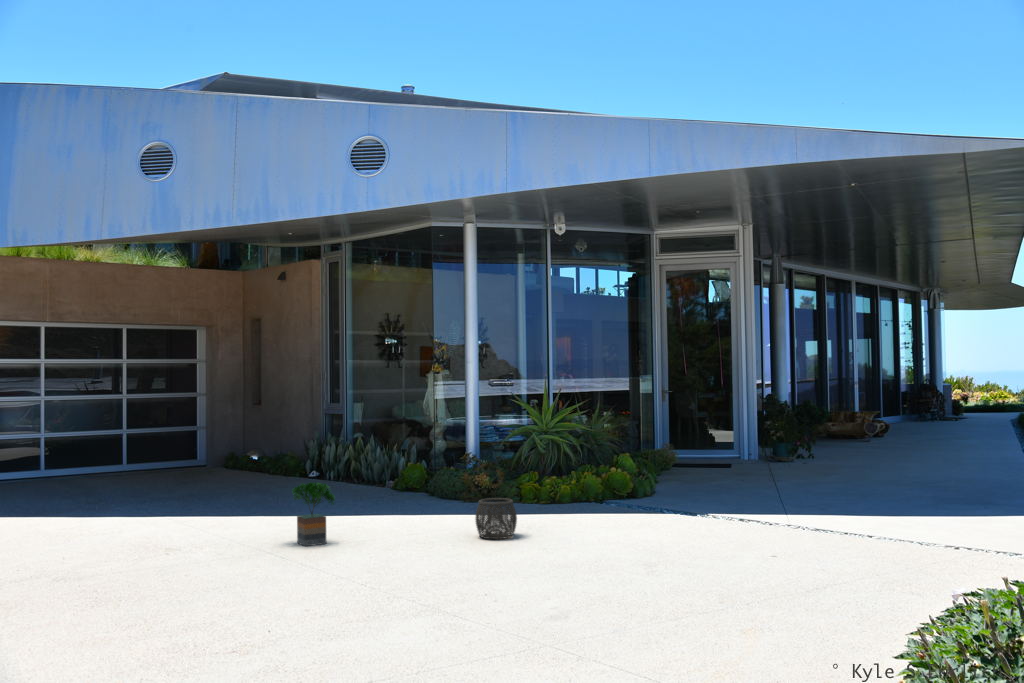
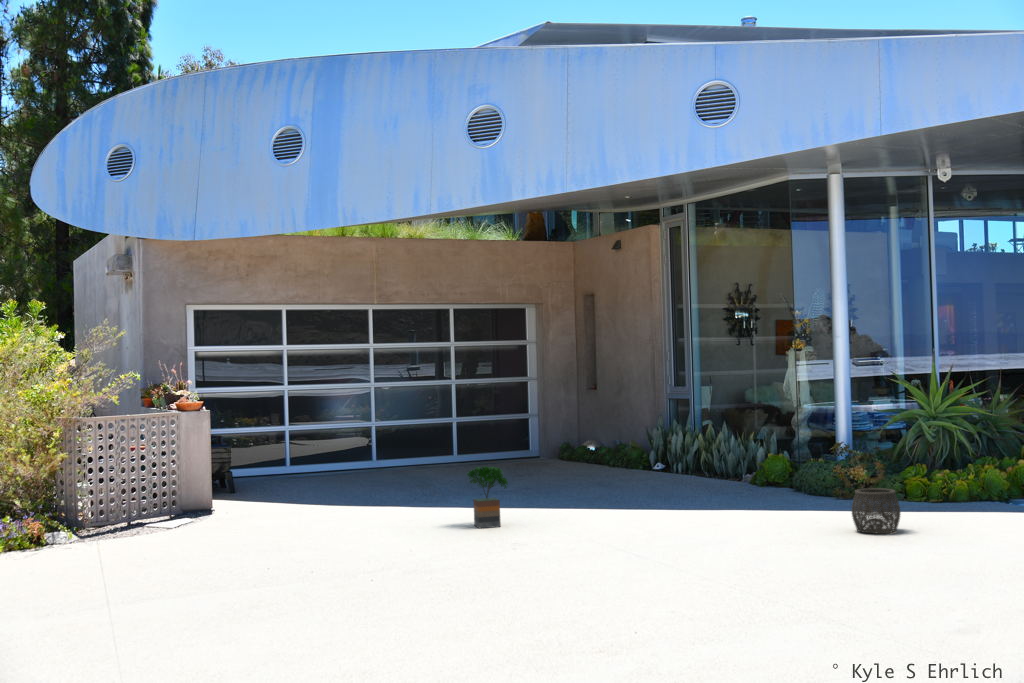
potted tree: present [292,482,335,546] -> present [467,466,508,528]

